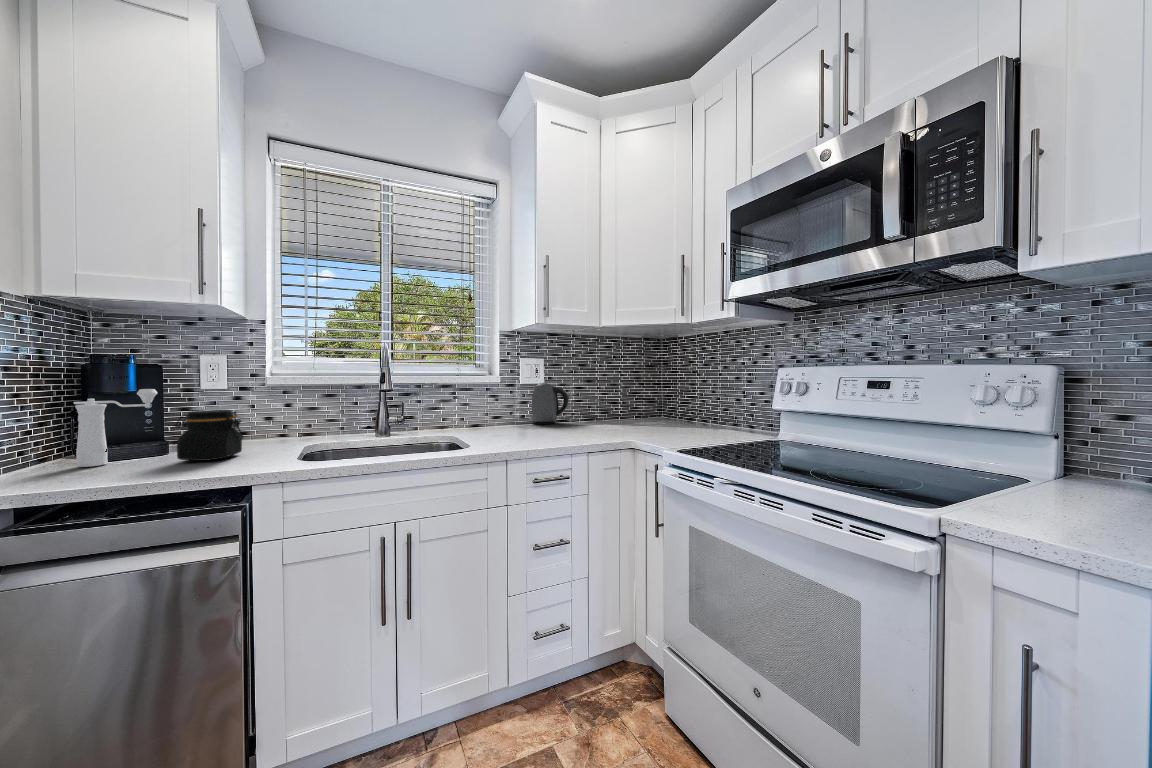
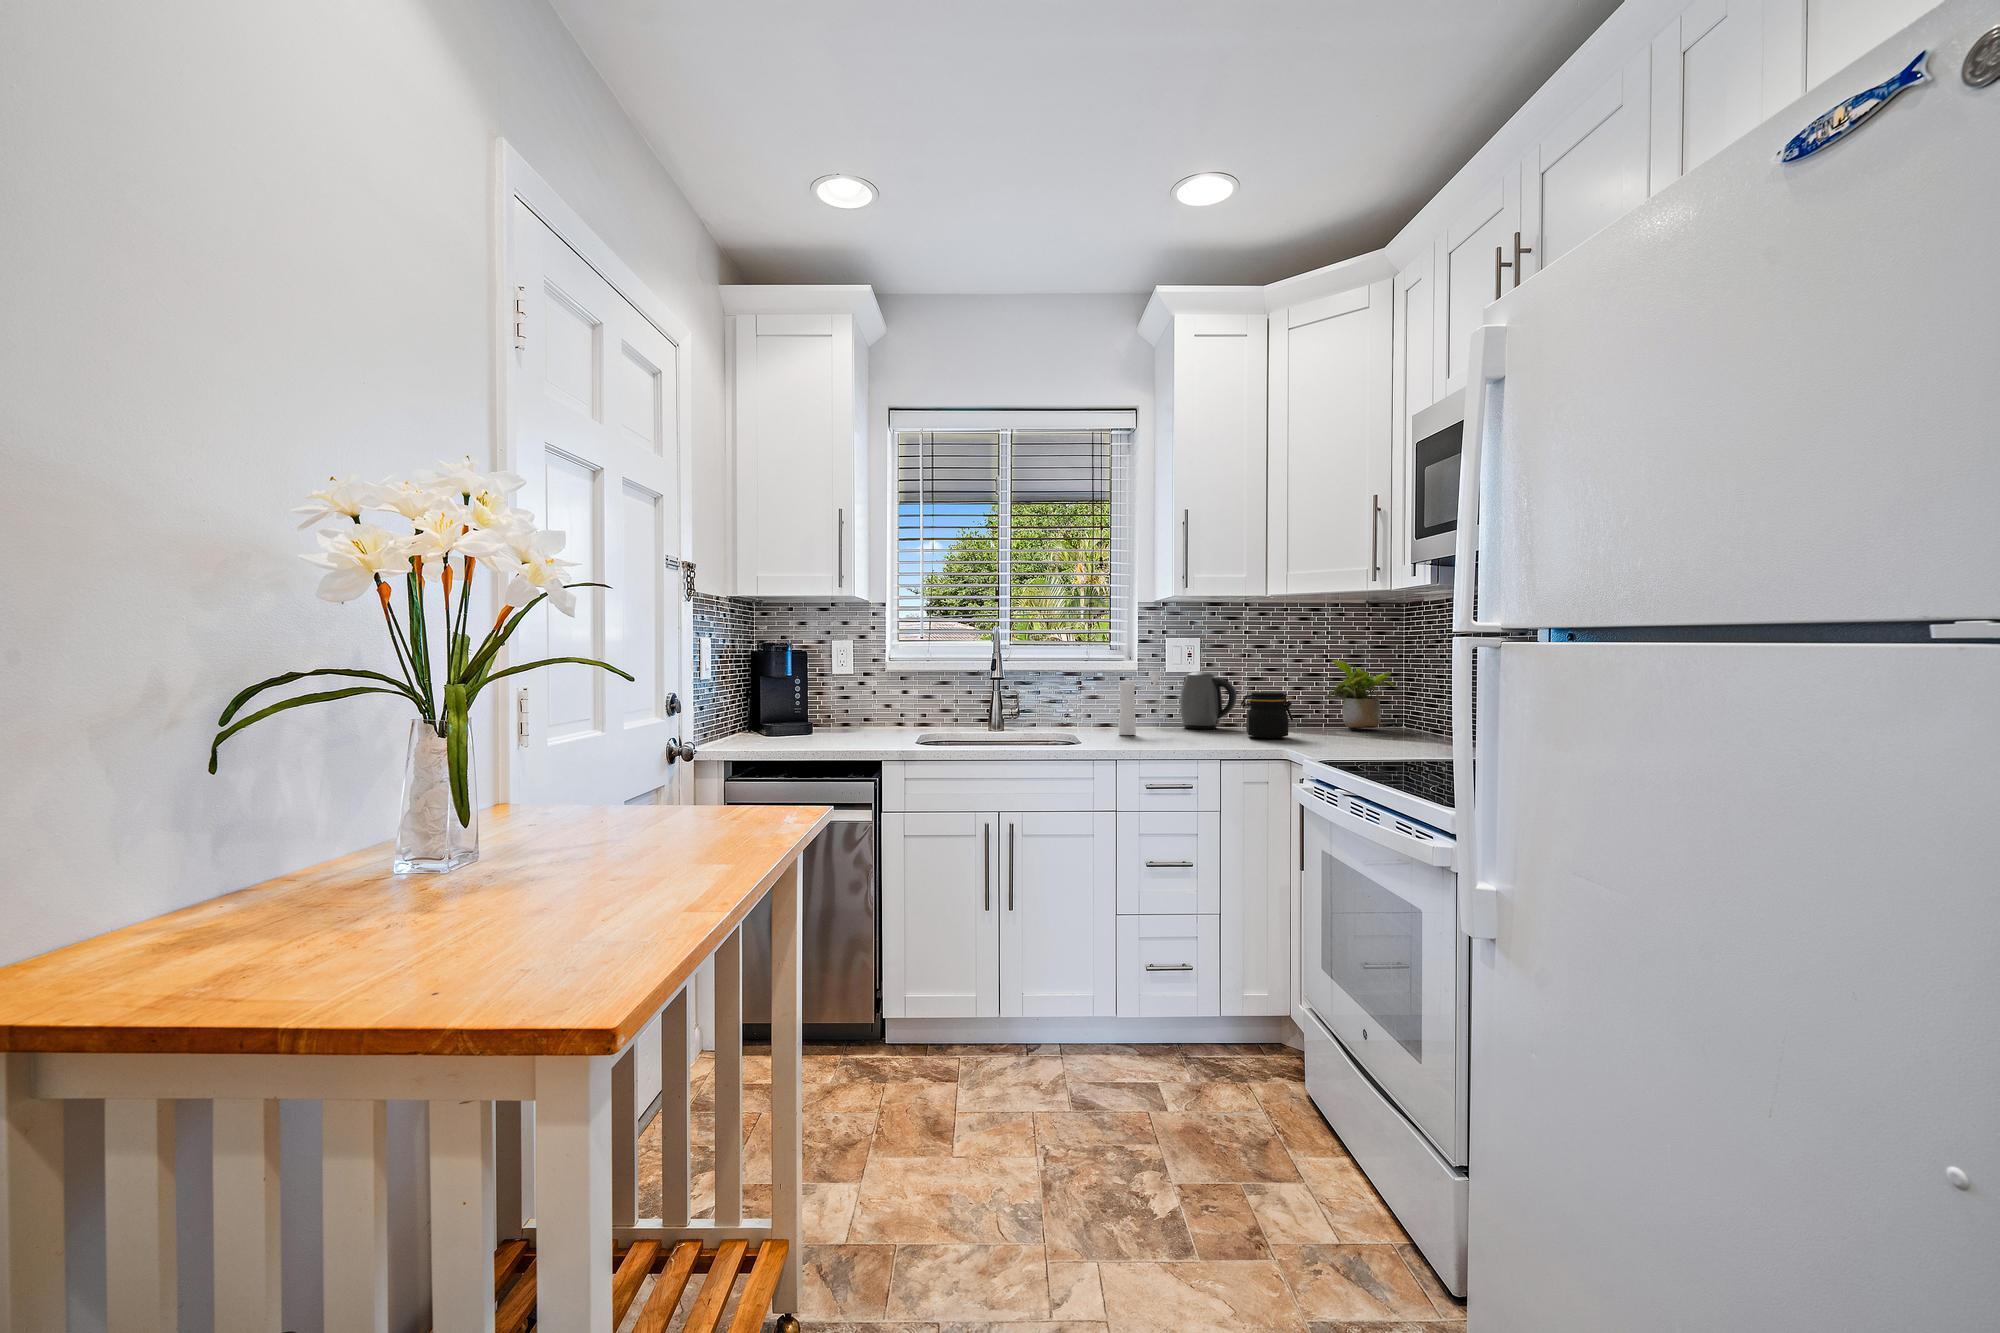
potted plant: none [621,374,660,419] -> present [1326,660,1393,729]
pepper mill: present [74,389,158,467] -> present [1119,671,1161,735]
jar: present [175,410,243,461] -> present [1241,692,1293,739]

